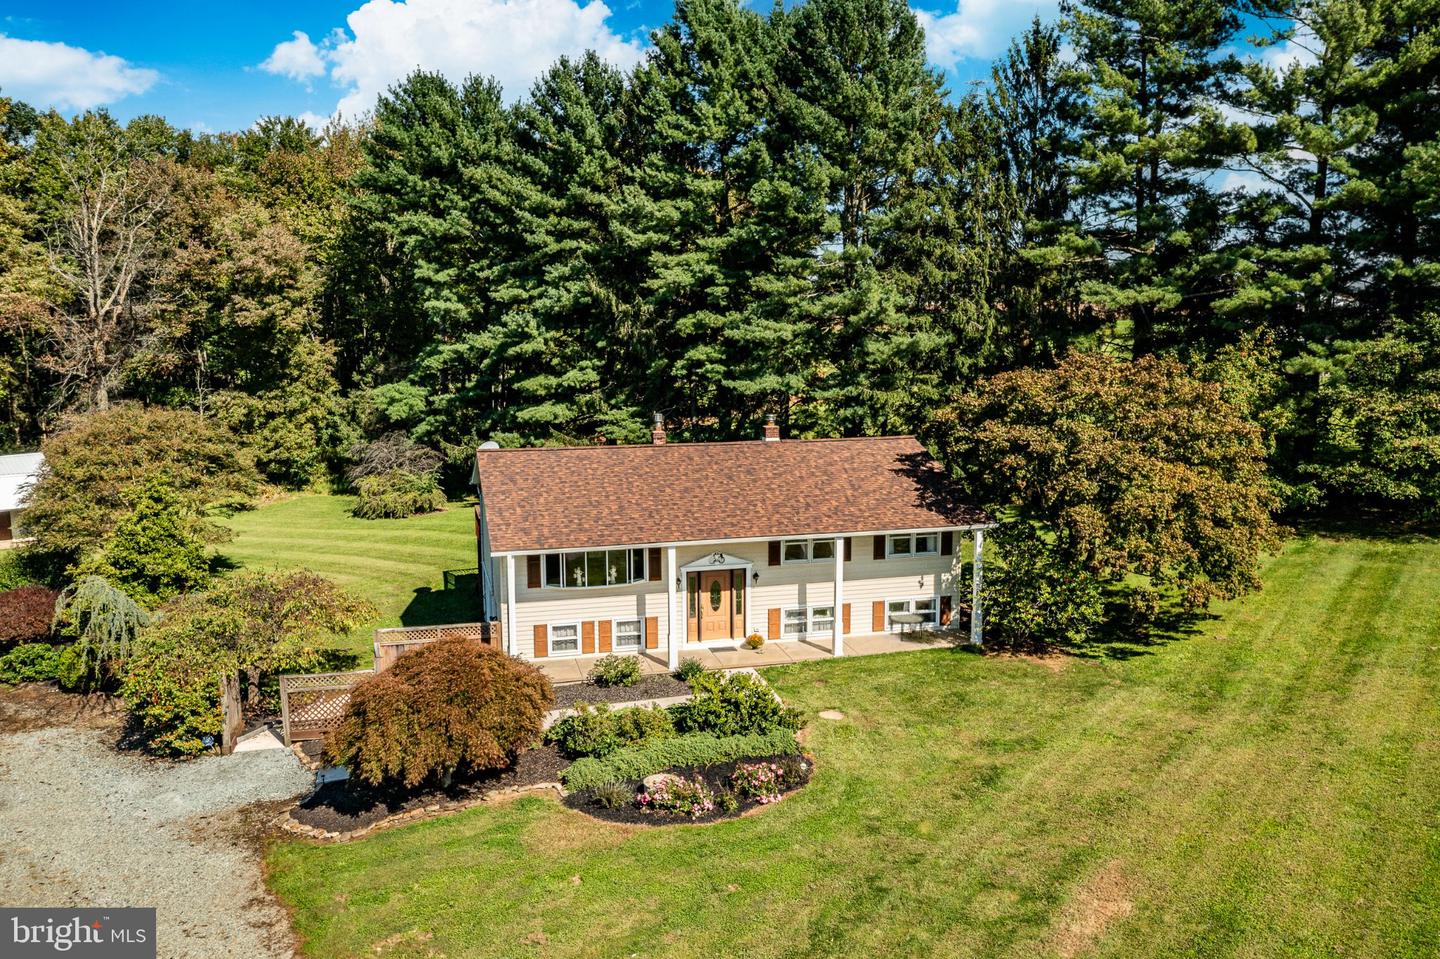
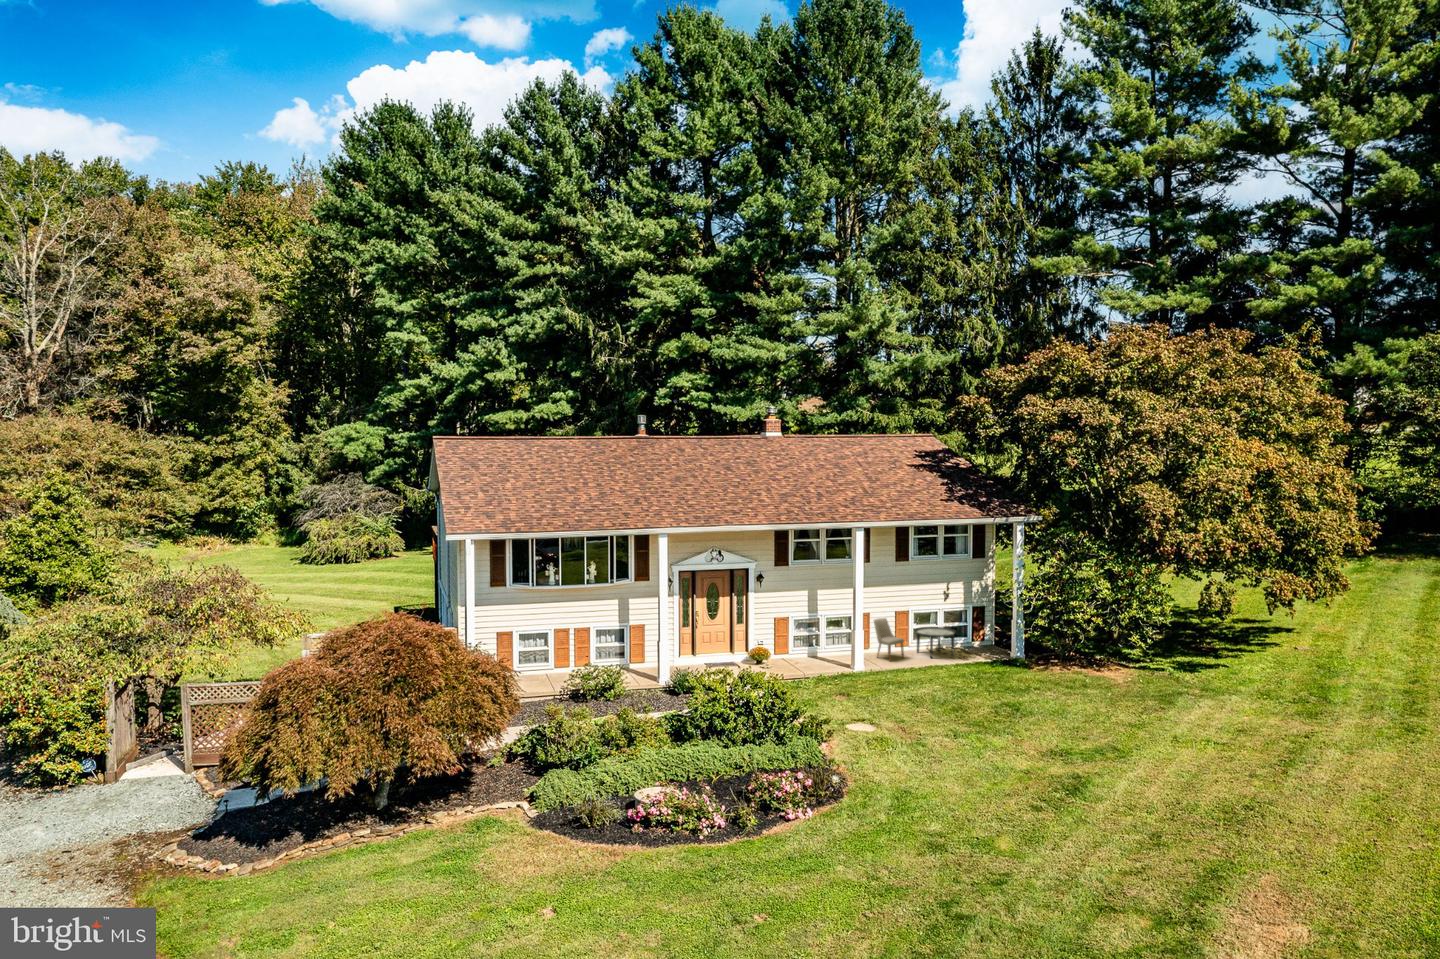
chair: none [853,605,879,644] -> present [874,618,904,660]

